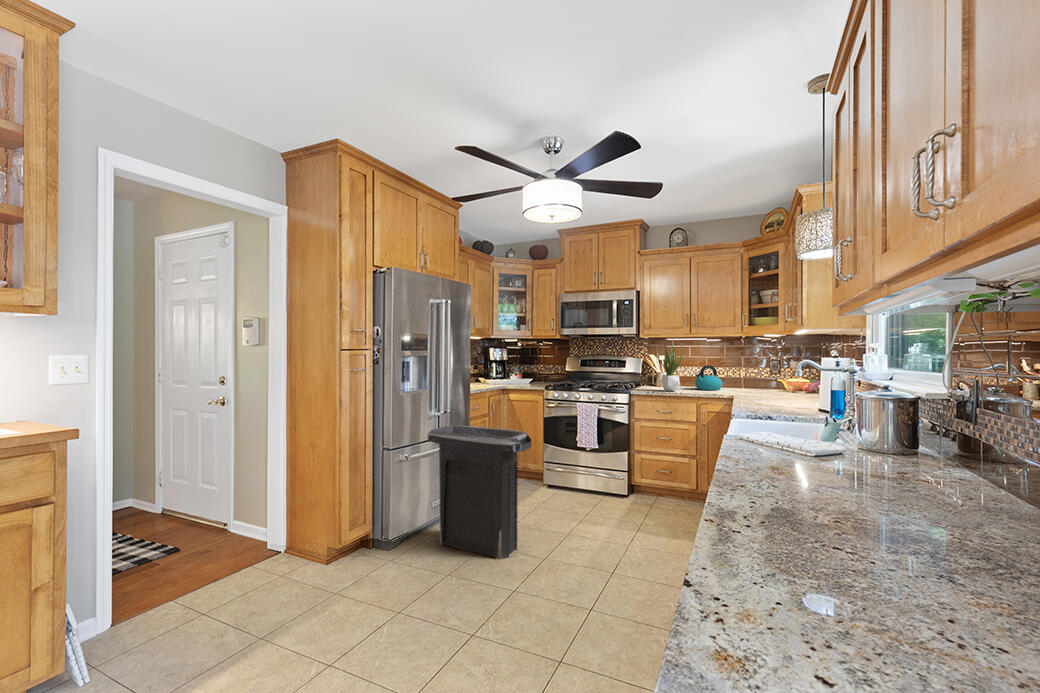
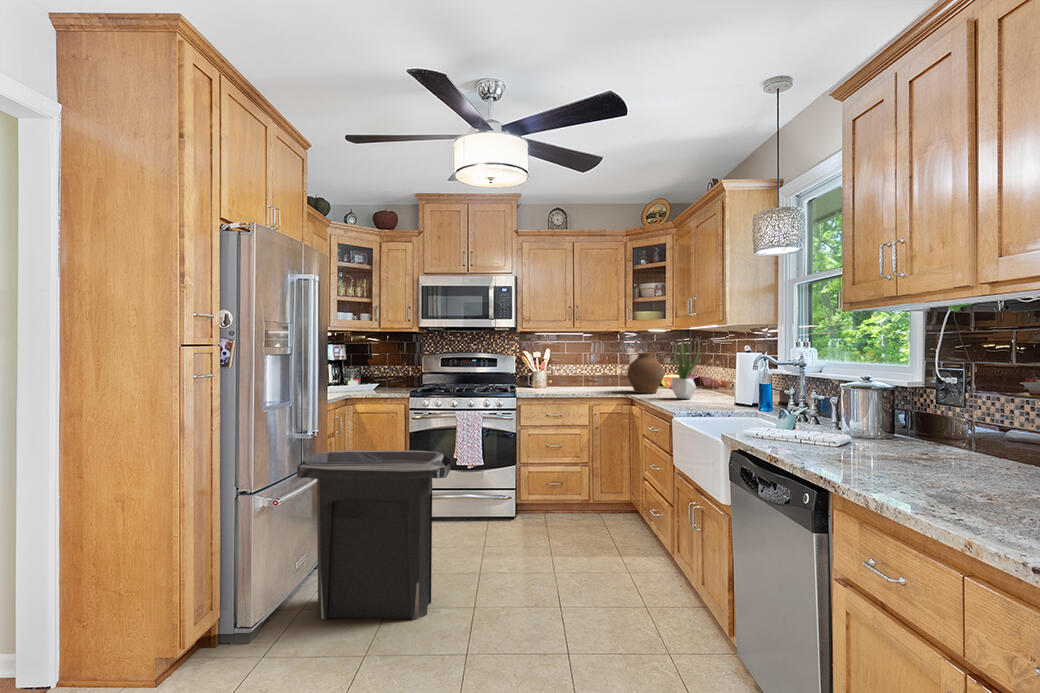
potted plant: present [660,343,683,391] -> present [672,338,700,399]
vase: none [734,357,773,395] -> present [627,353,664,393]
kettle: present [695,365,722,390] -> none [581,363,609,389]

